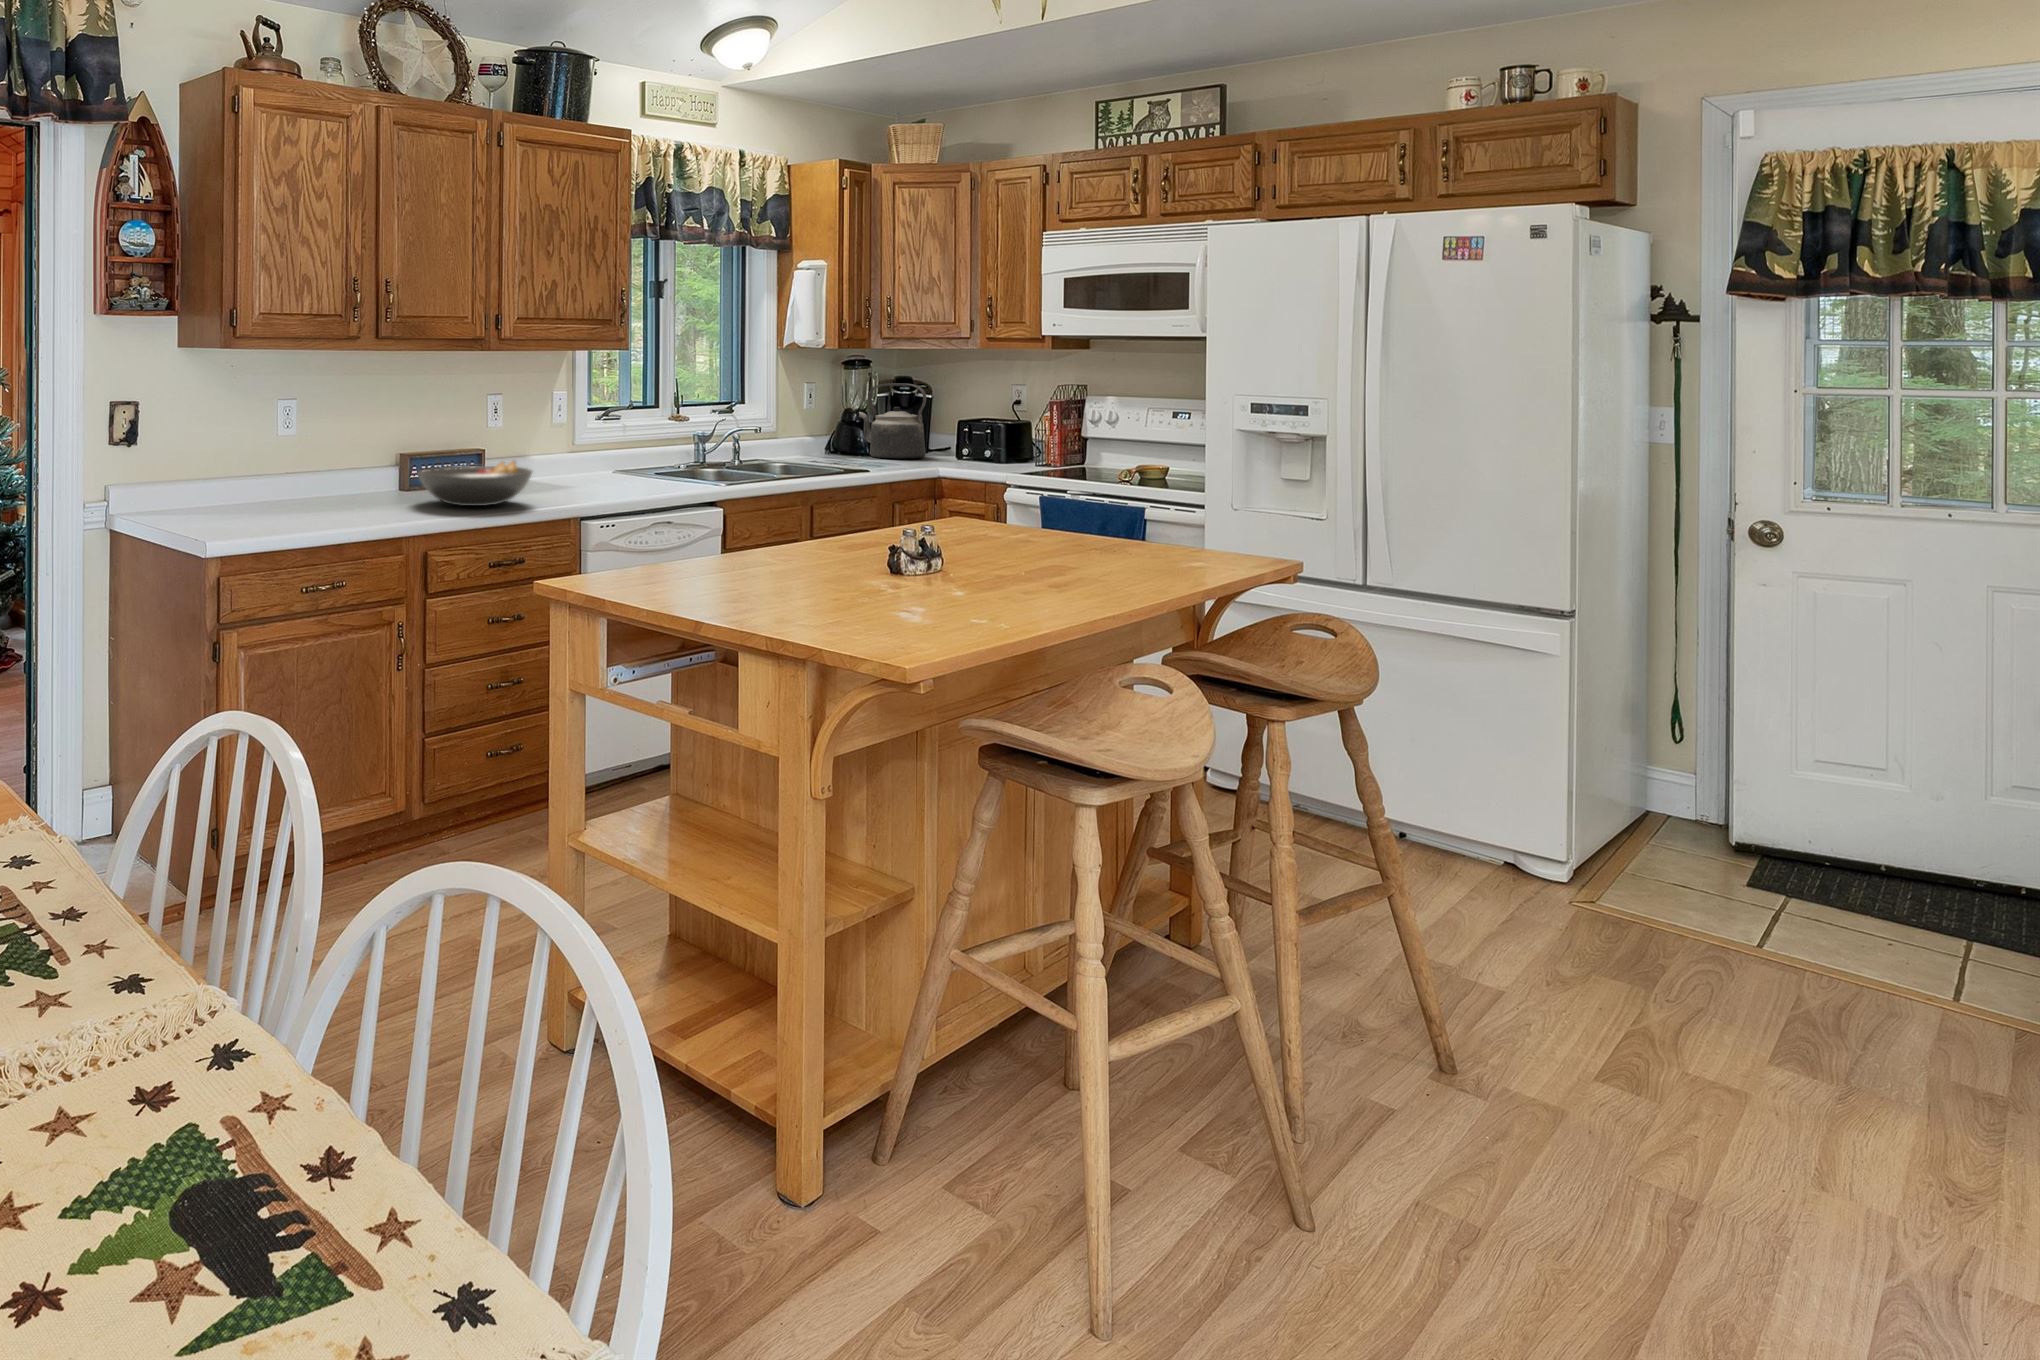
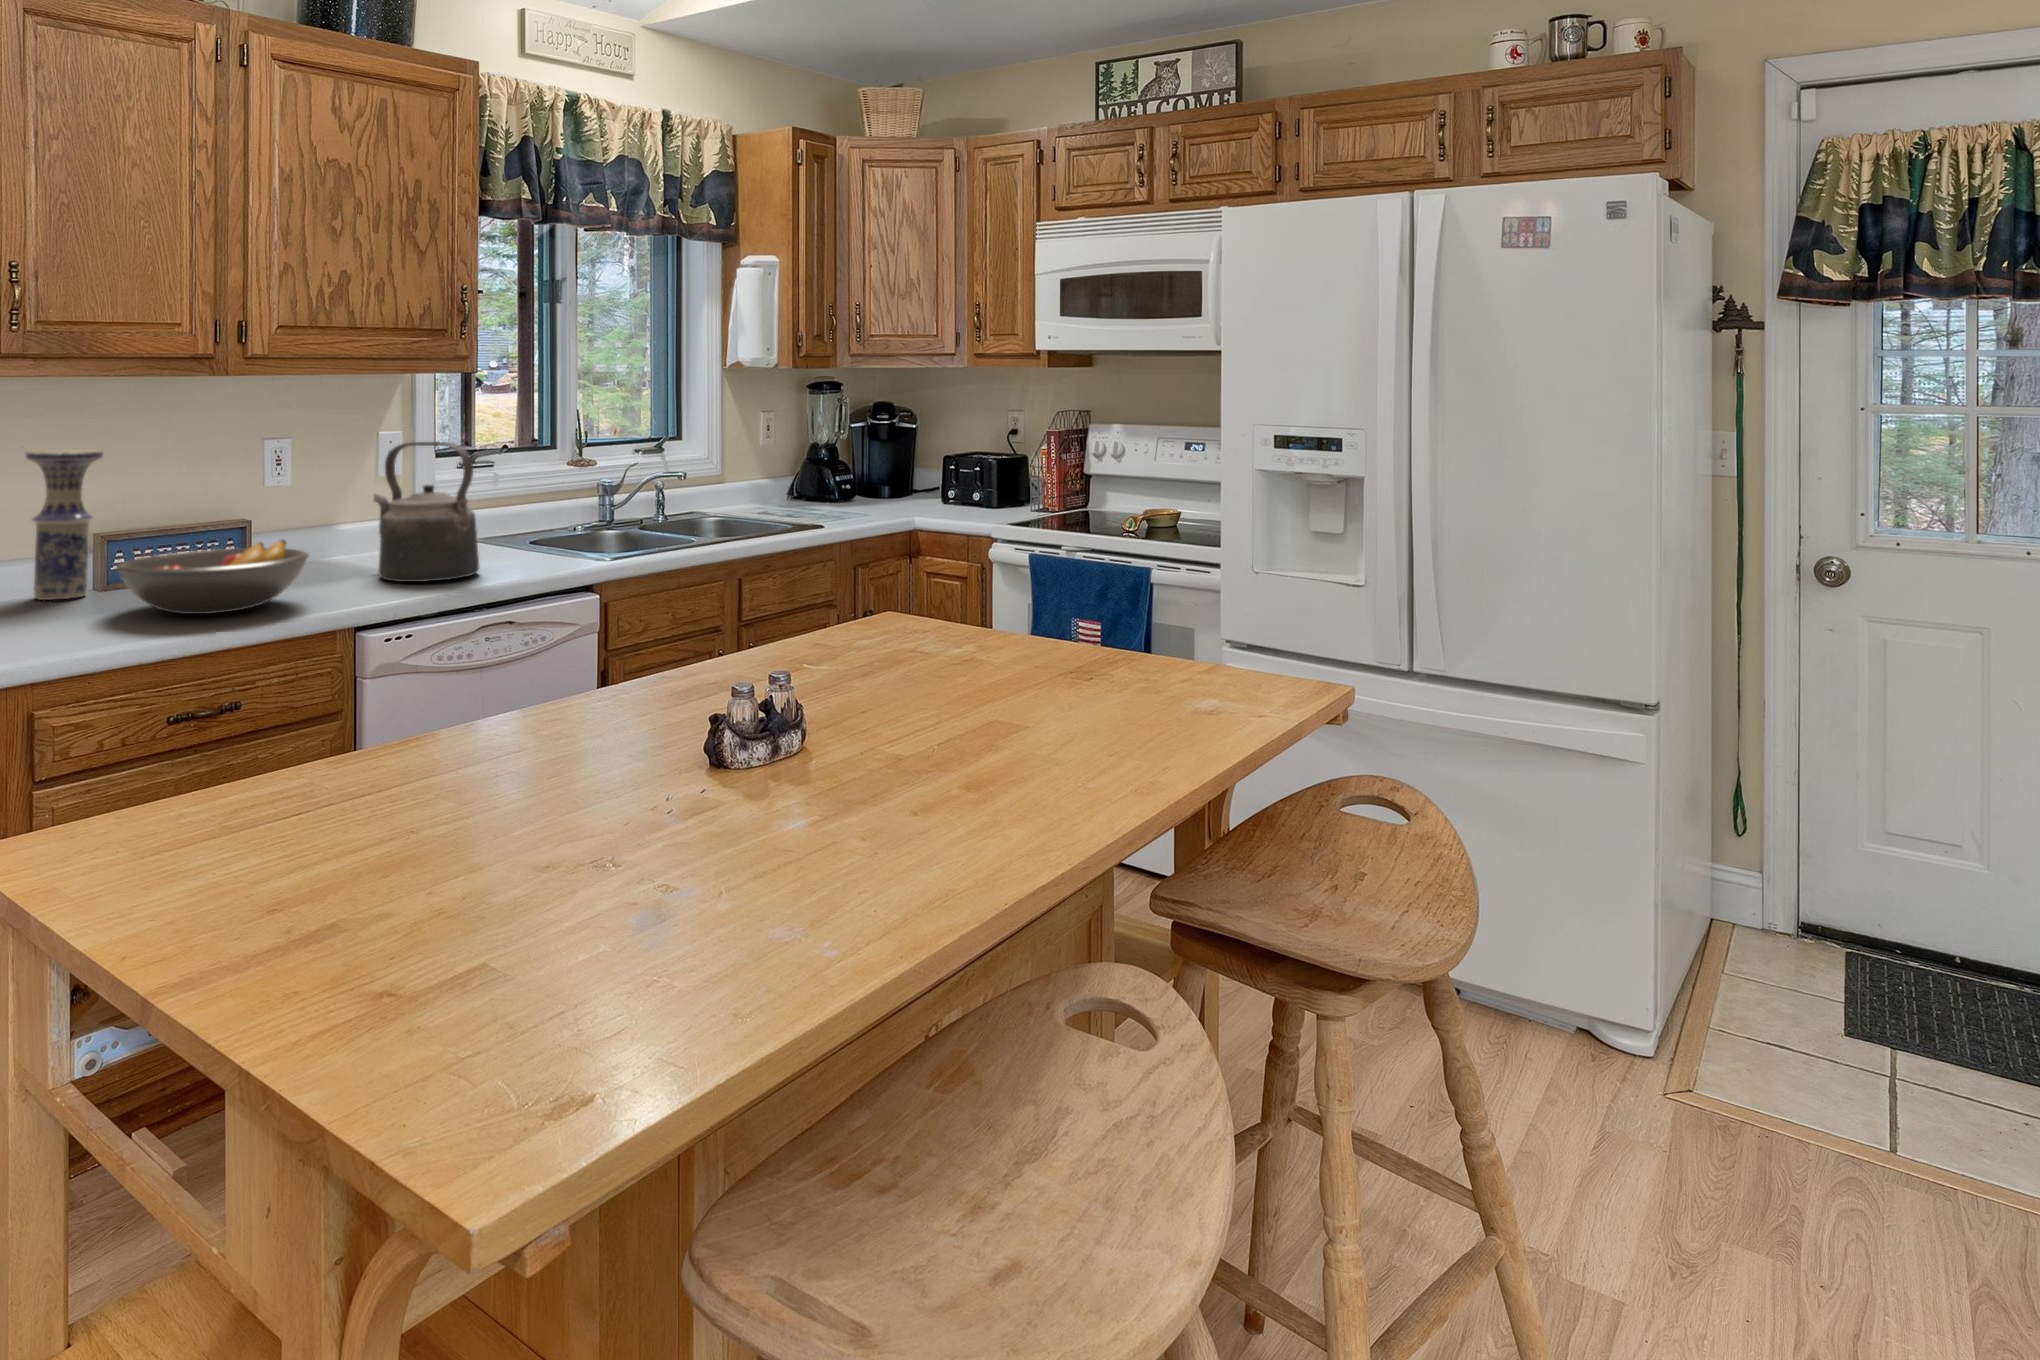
kettle: present [859,383,926,458] -> present [374,442,479,582]
vase: none [350,398,395,495] -> present [26,449,103,600]

